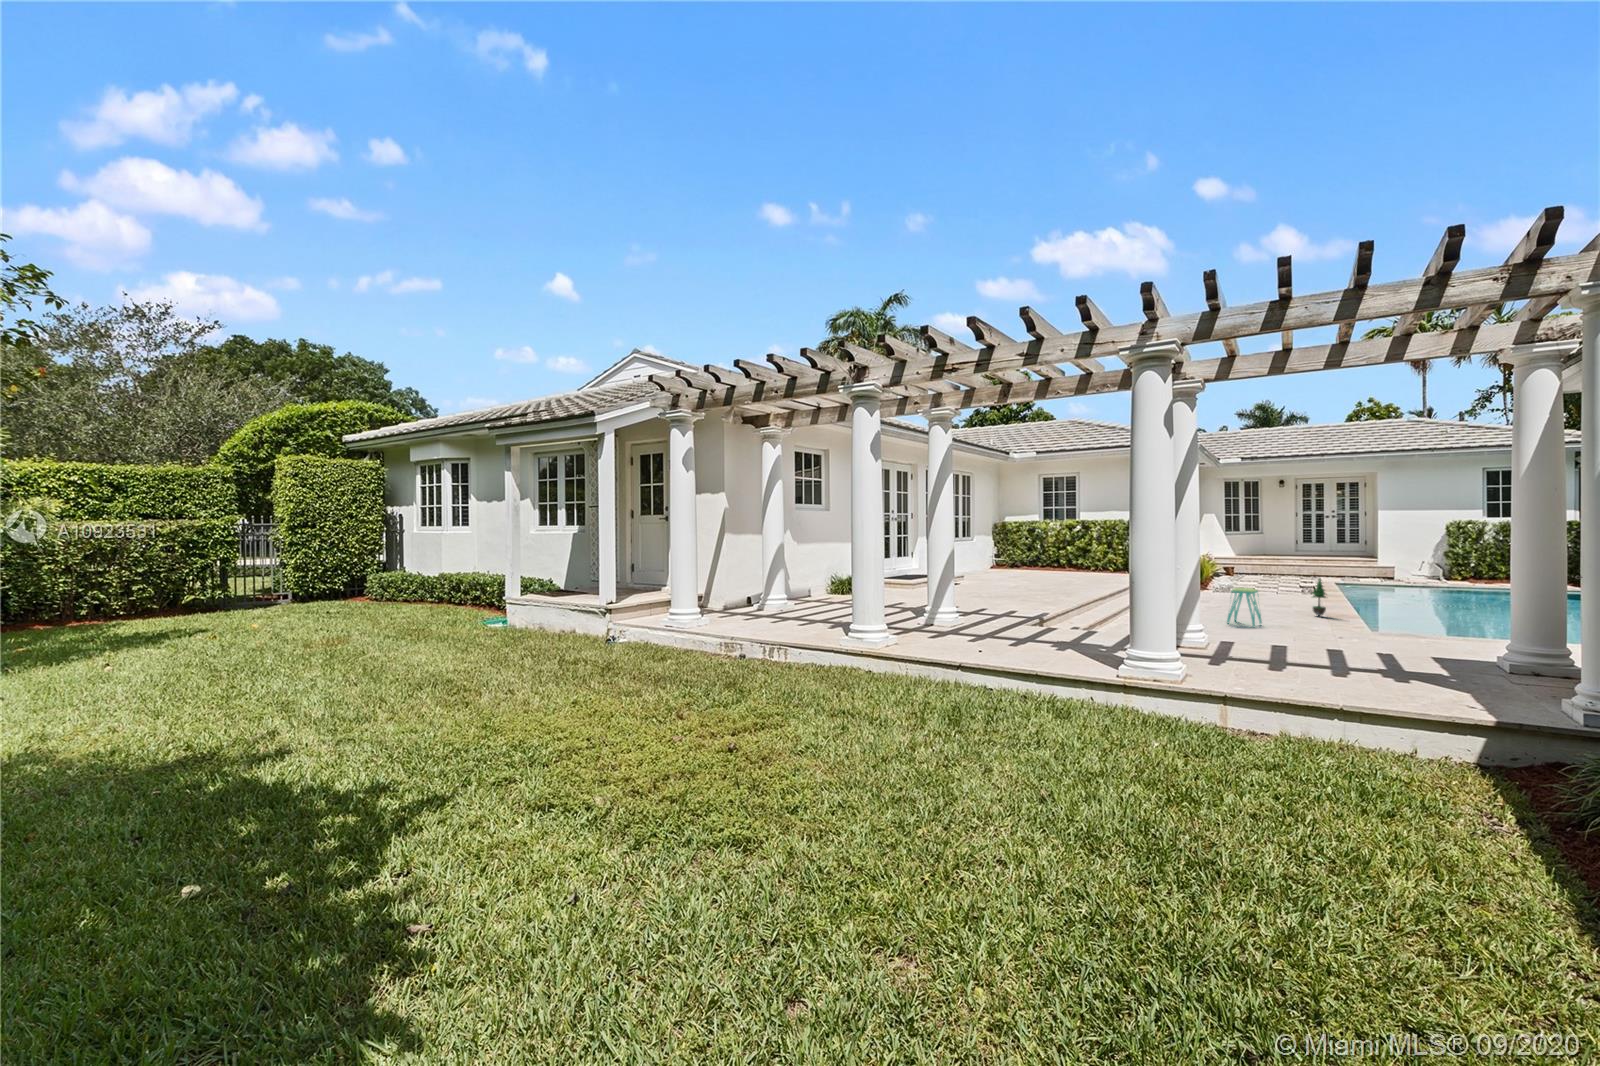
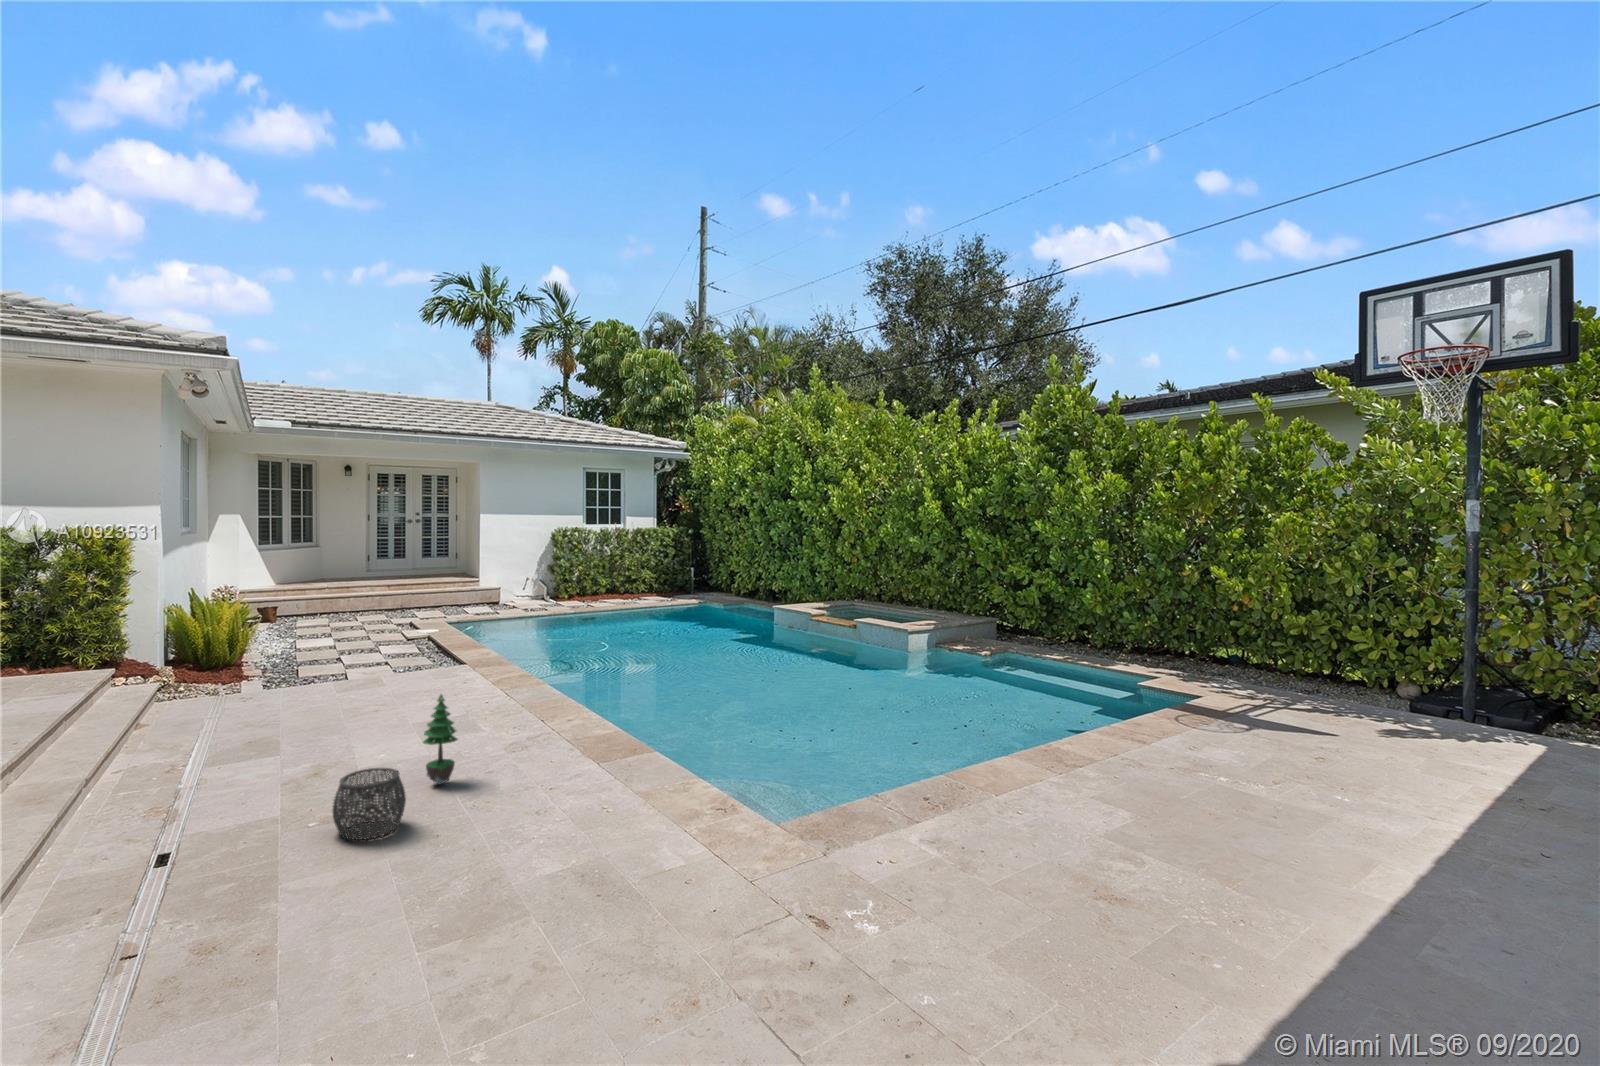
stool: present [1227,588,1262,626] -> none [161,821,297,991]
woven basket: none [1272,597,1301,619] -> present [332,768,406,840]

